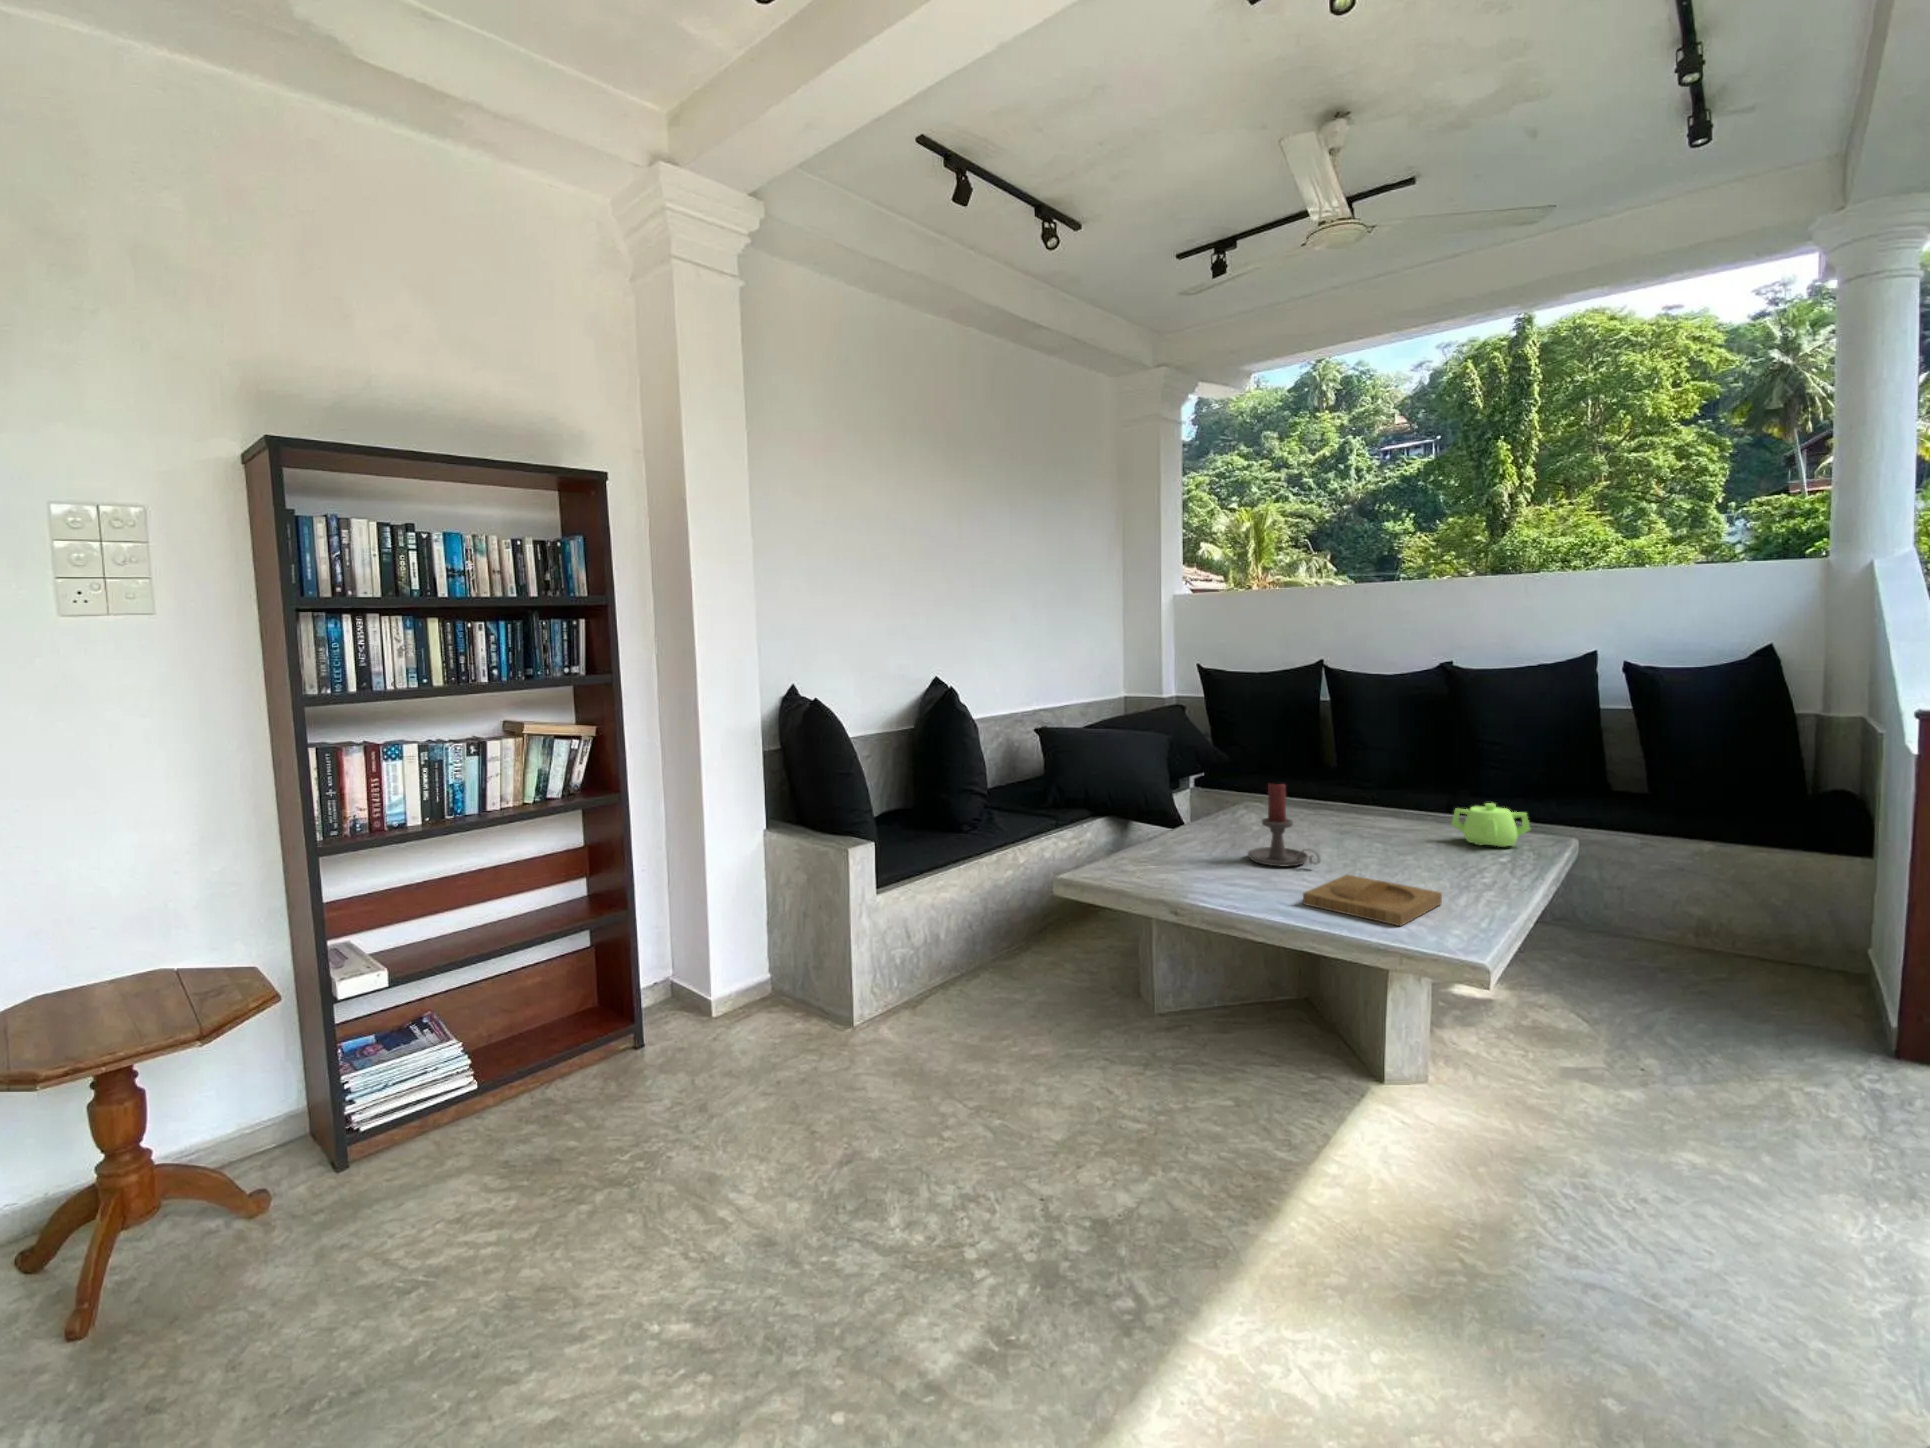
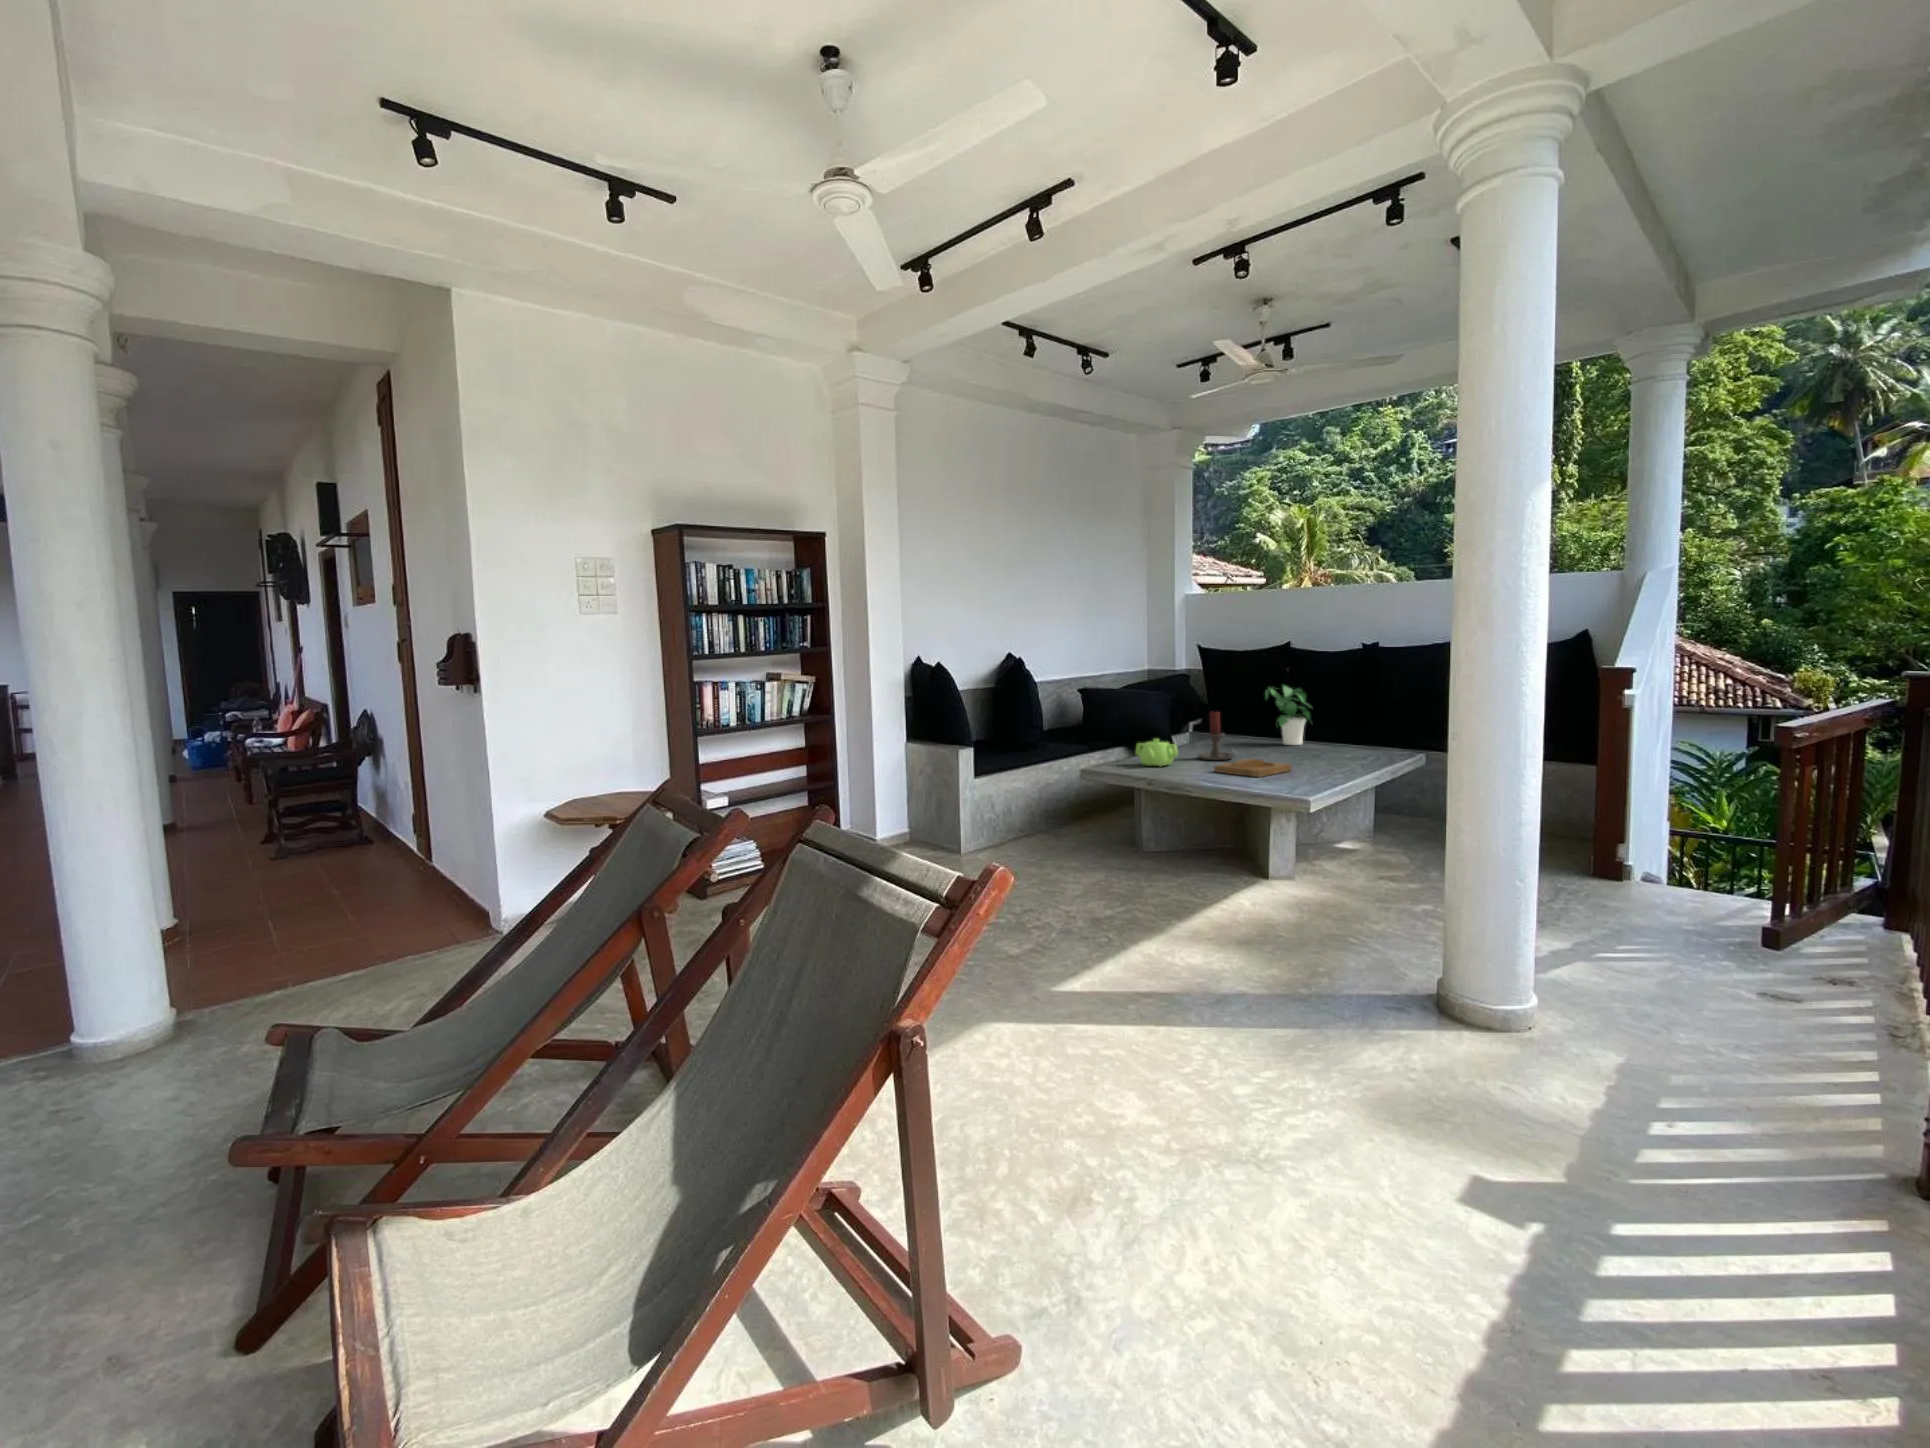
potted plant: none [1330,733,1408,825] -> present [1265,685,1310,745]
teapot: present [1452,803,1530,847] -> present [1136,739,1178,767]

